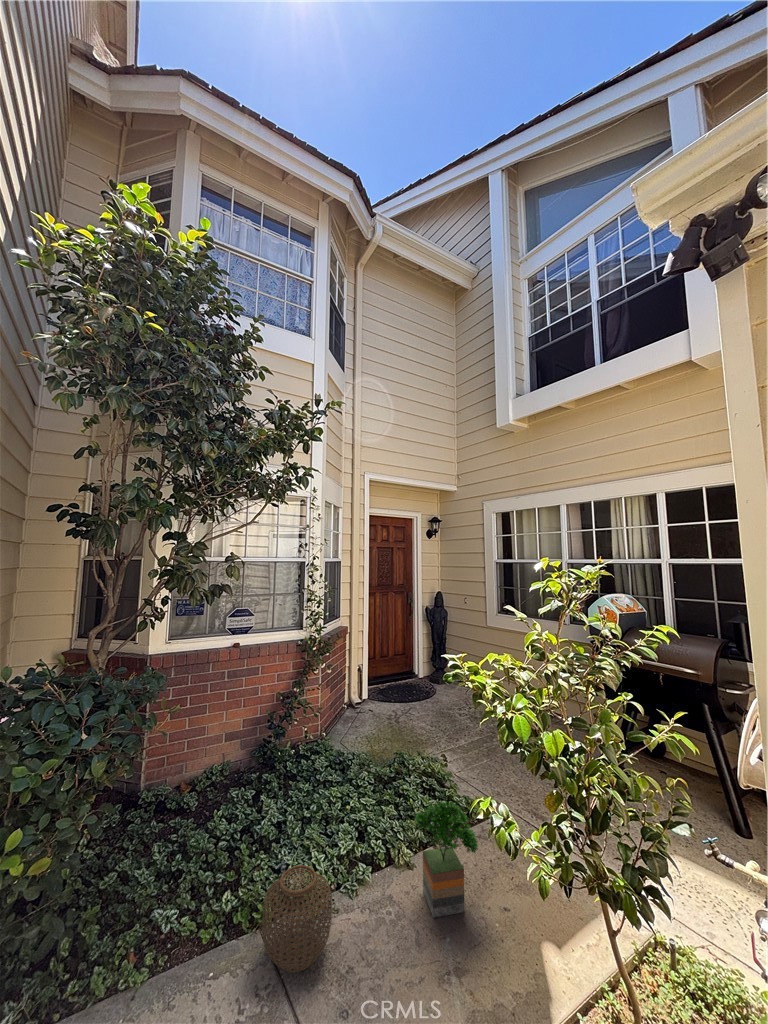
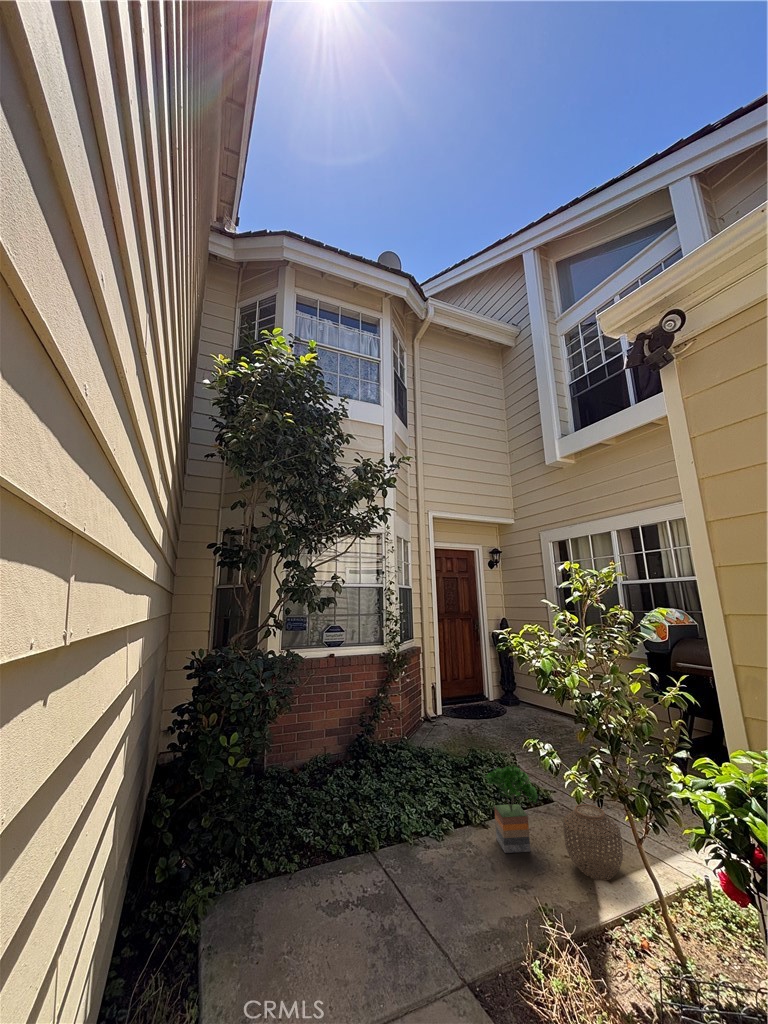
woven basket: present [262,865,332,972] -> present [563,804,623,880]

